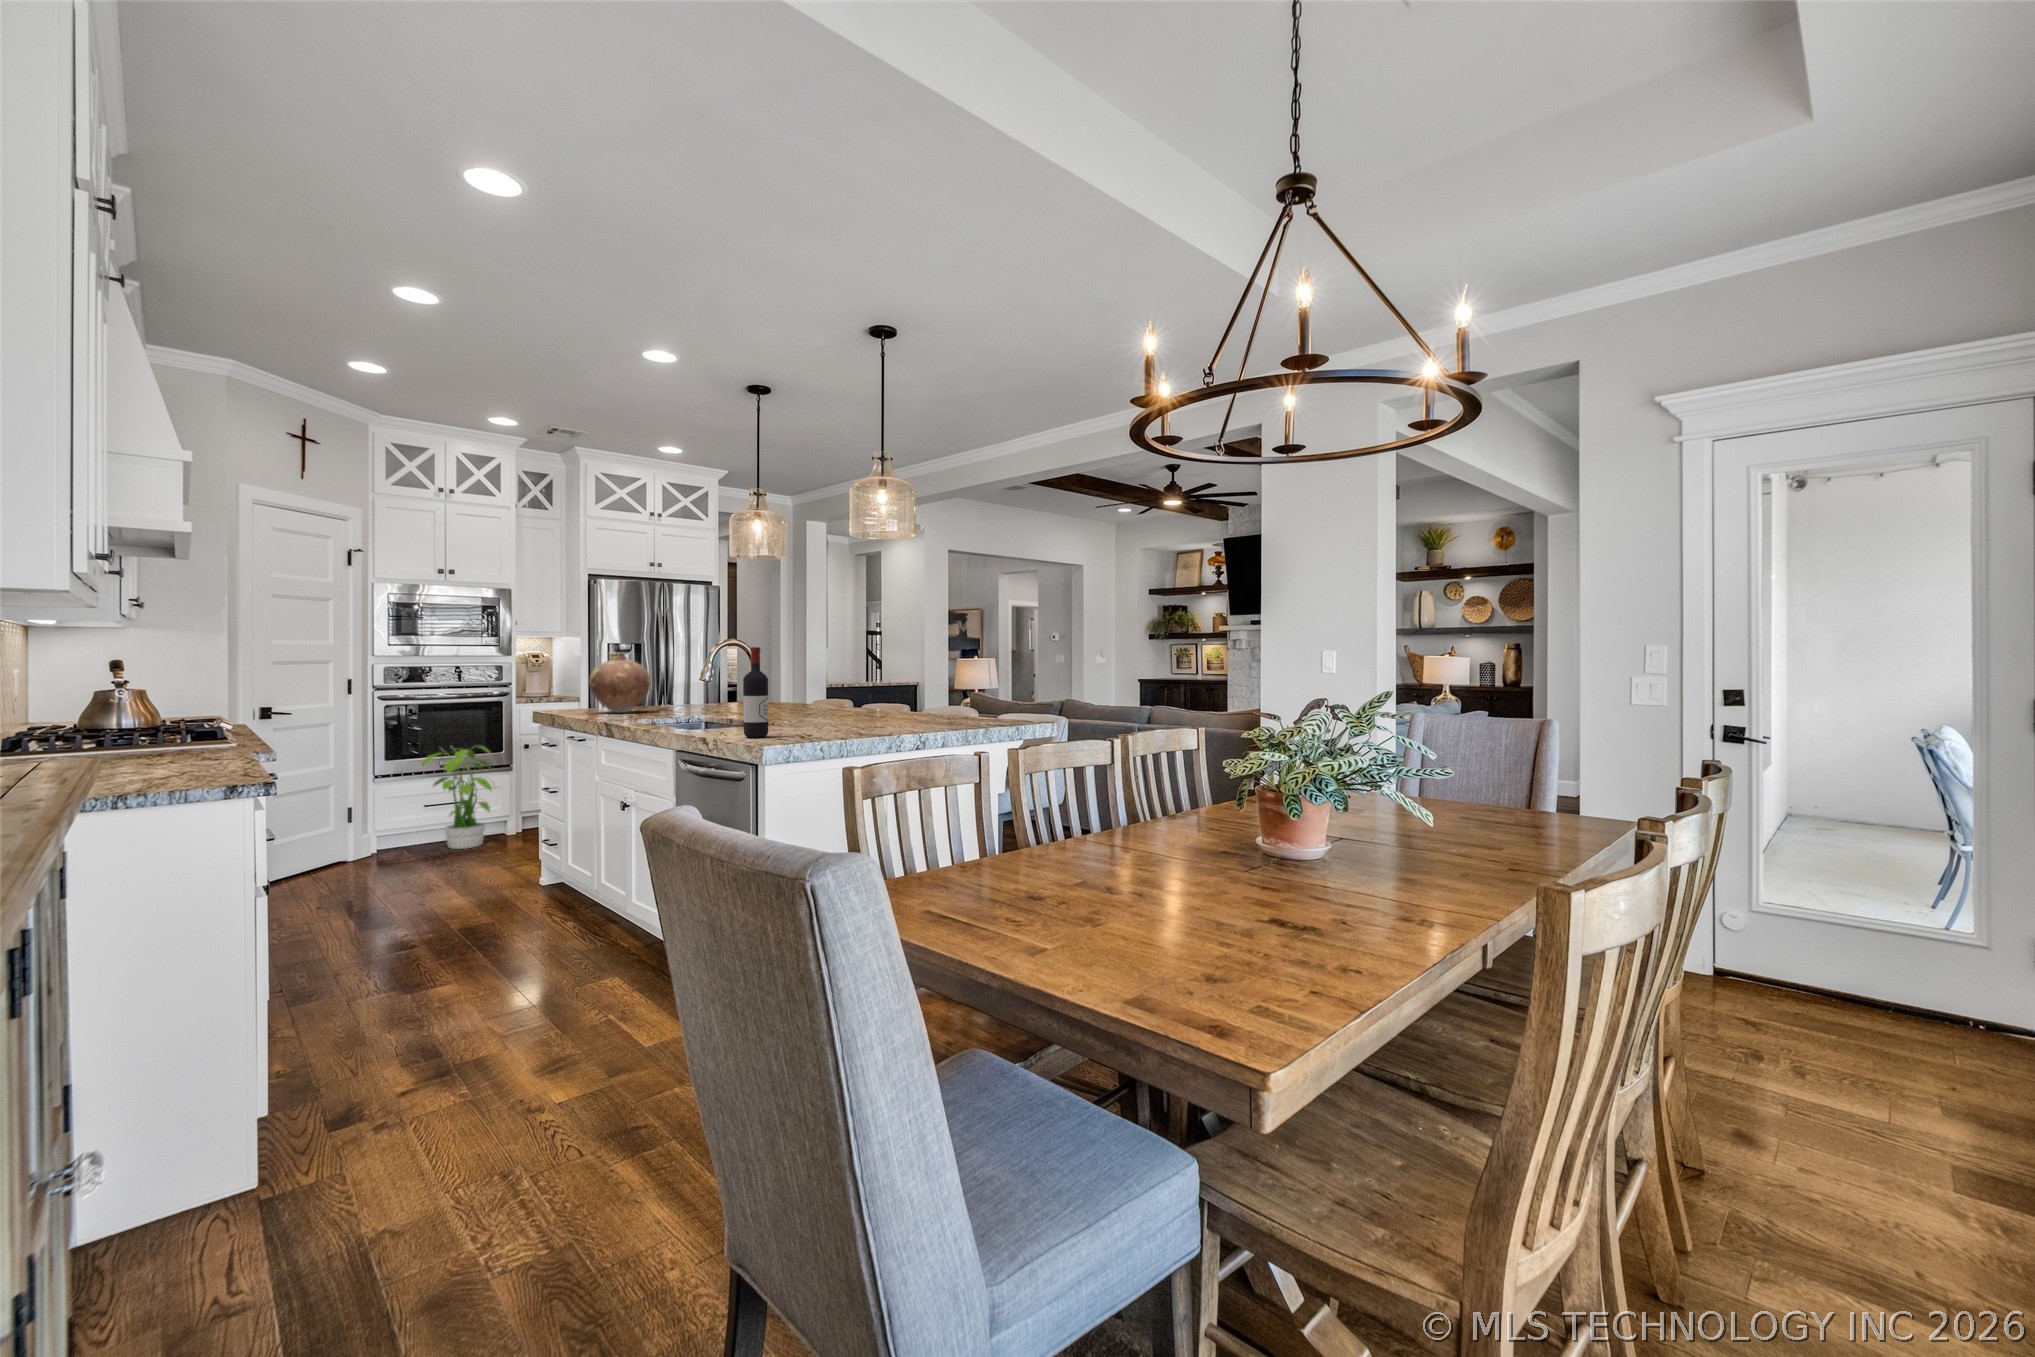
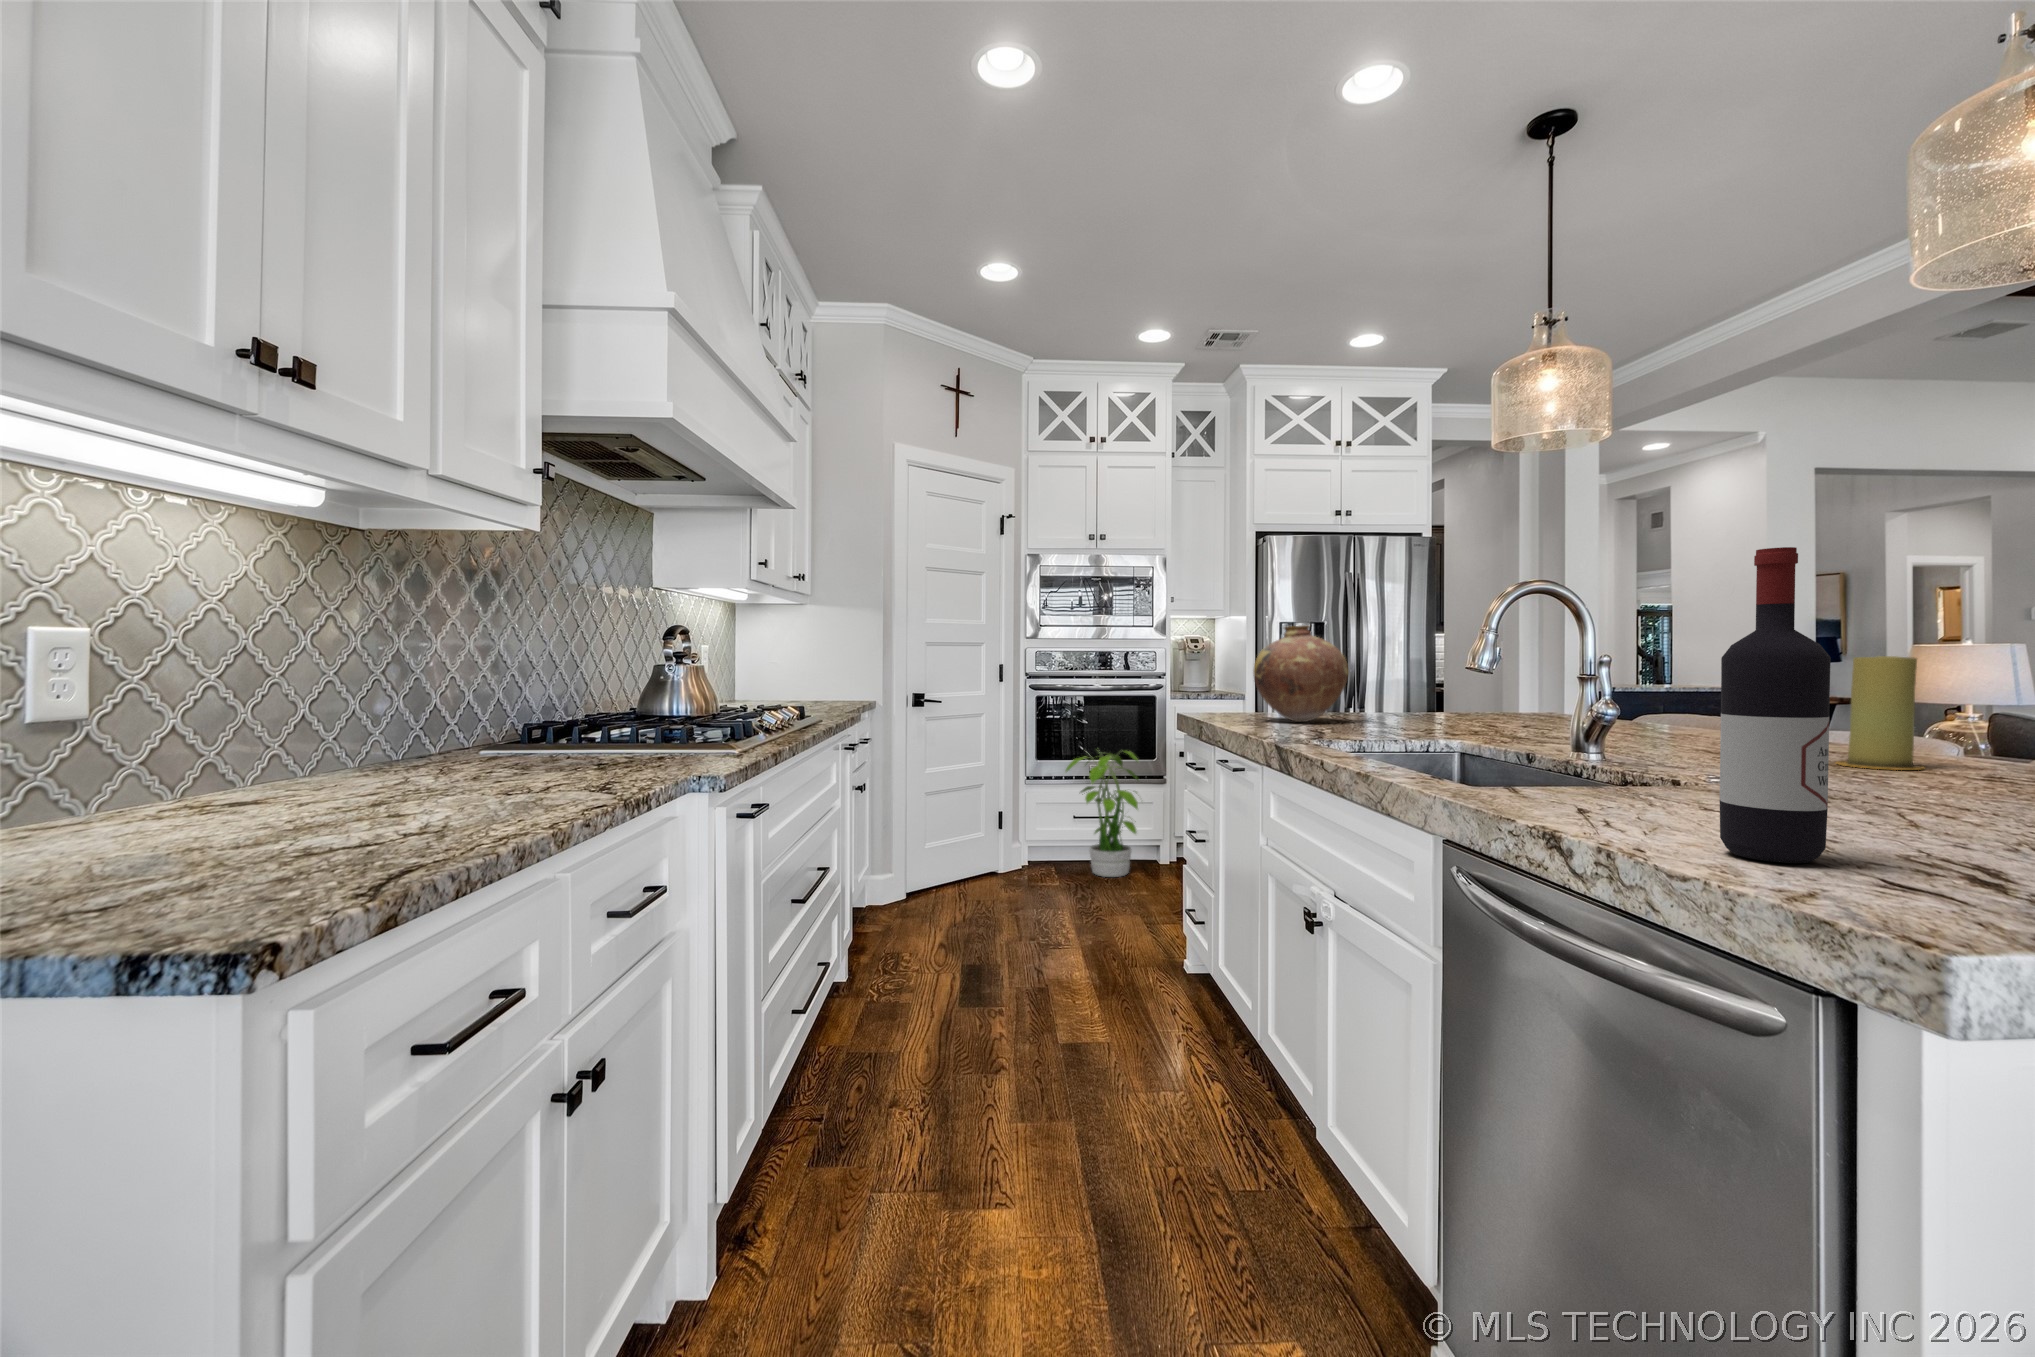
candle: none [845,674,870,719] -> present [1836,656,1924,770]

